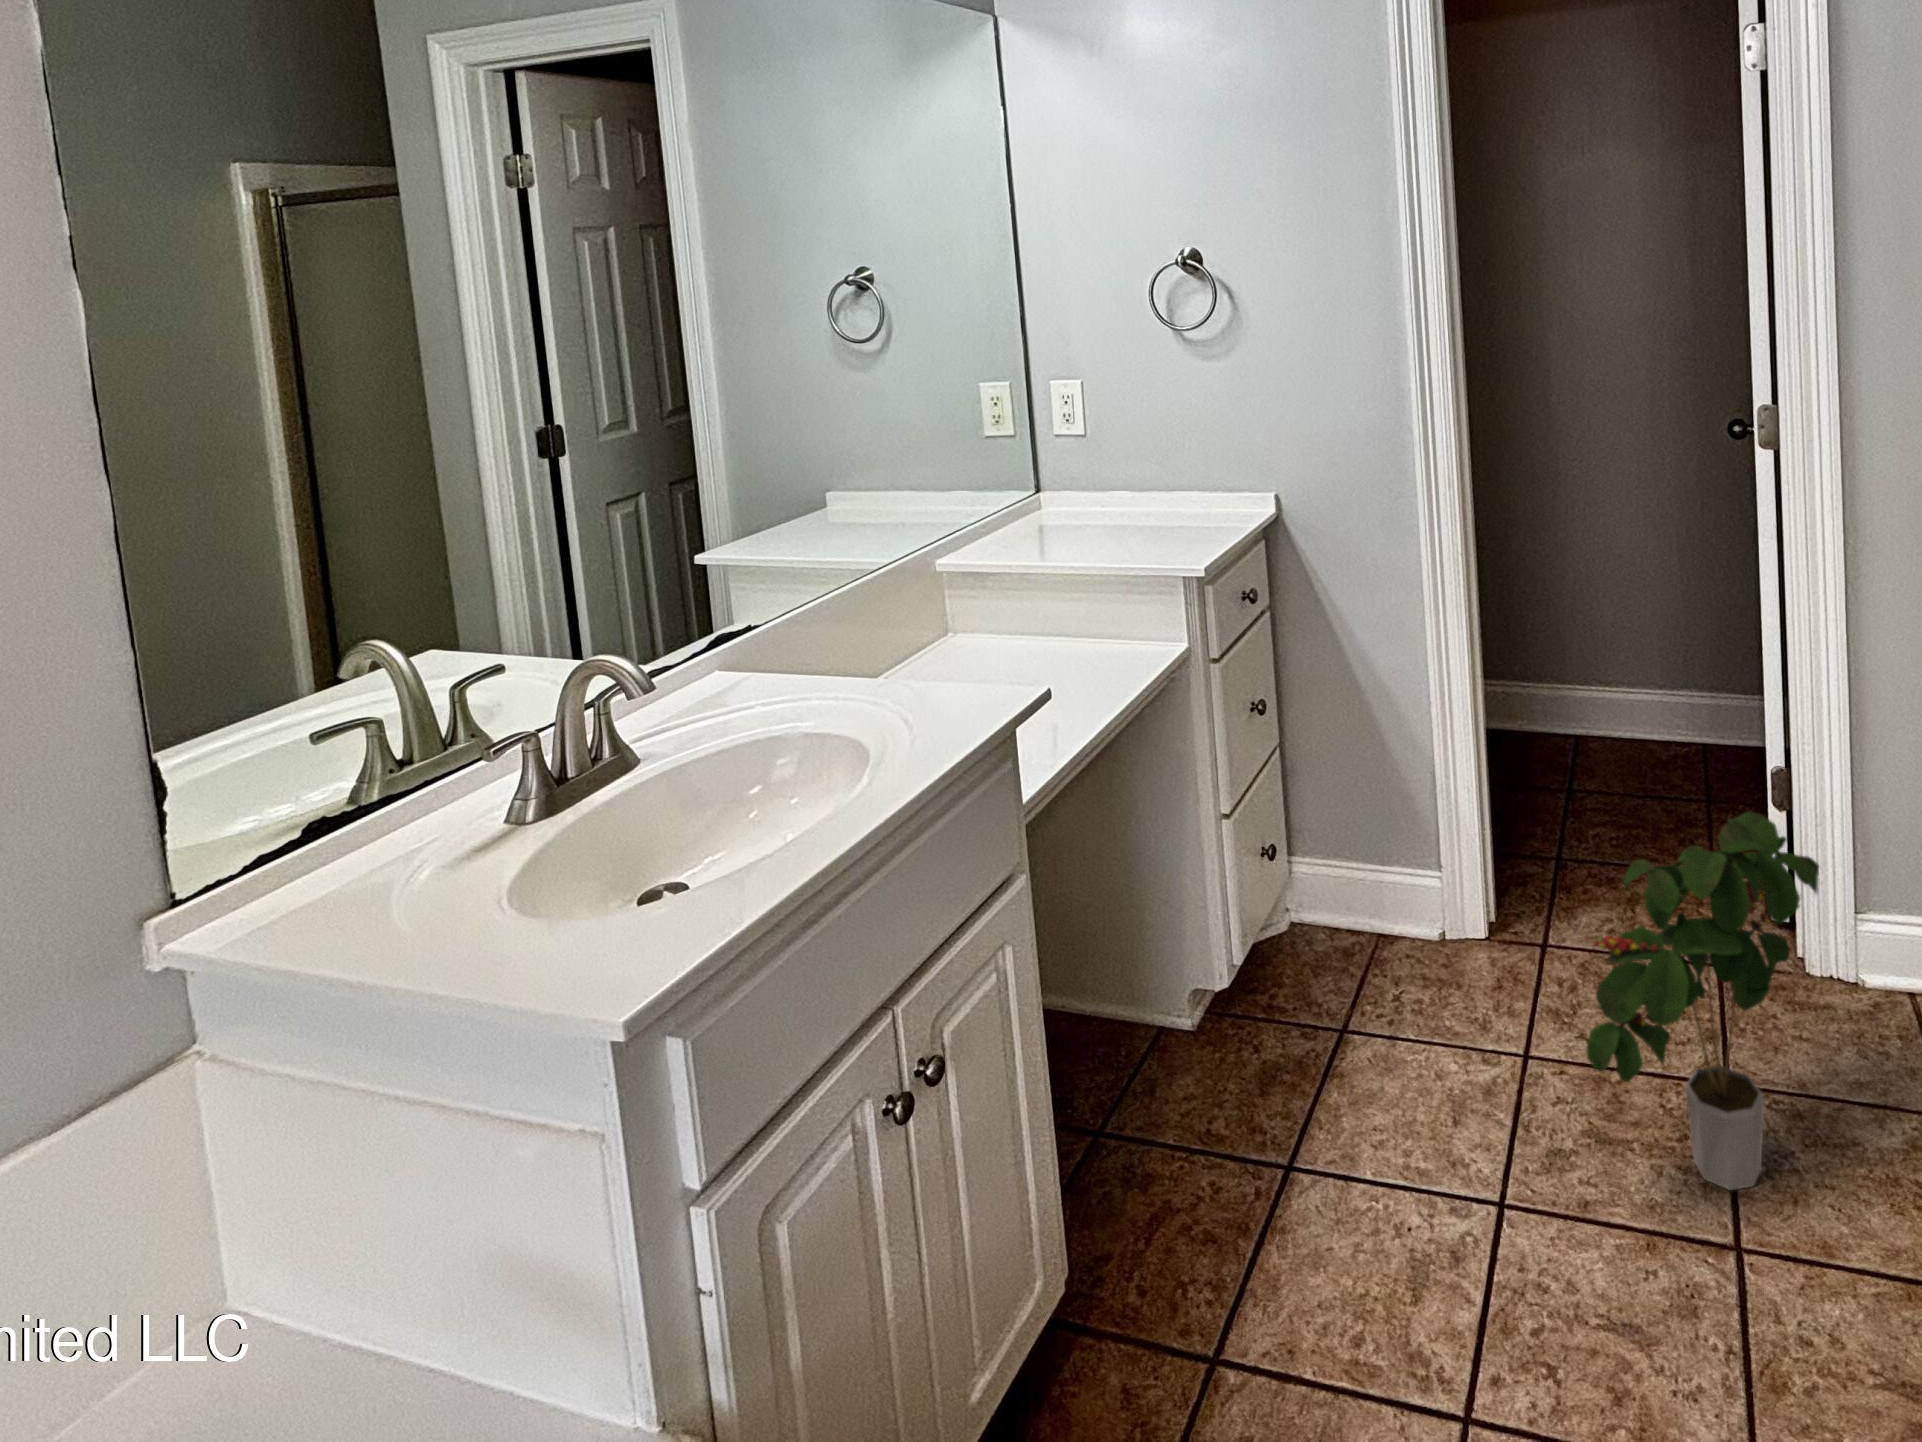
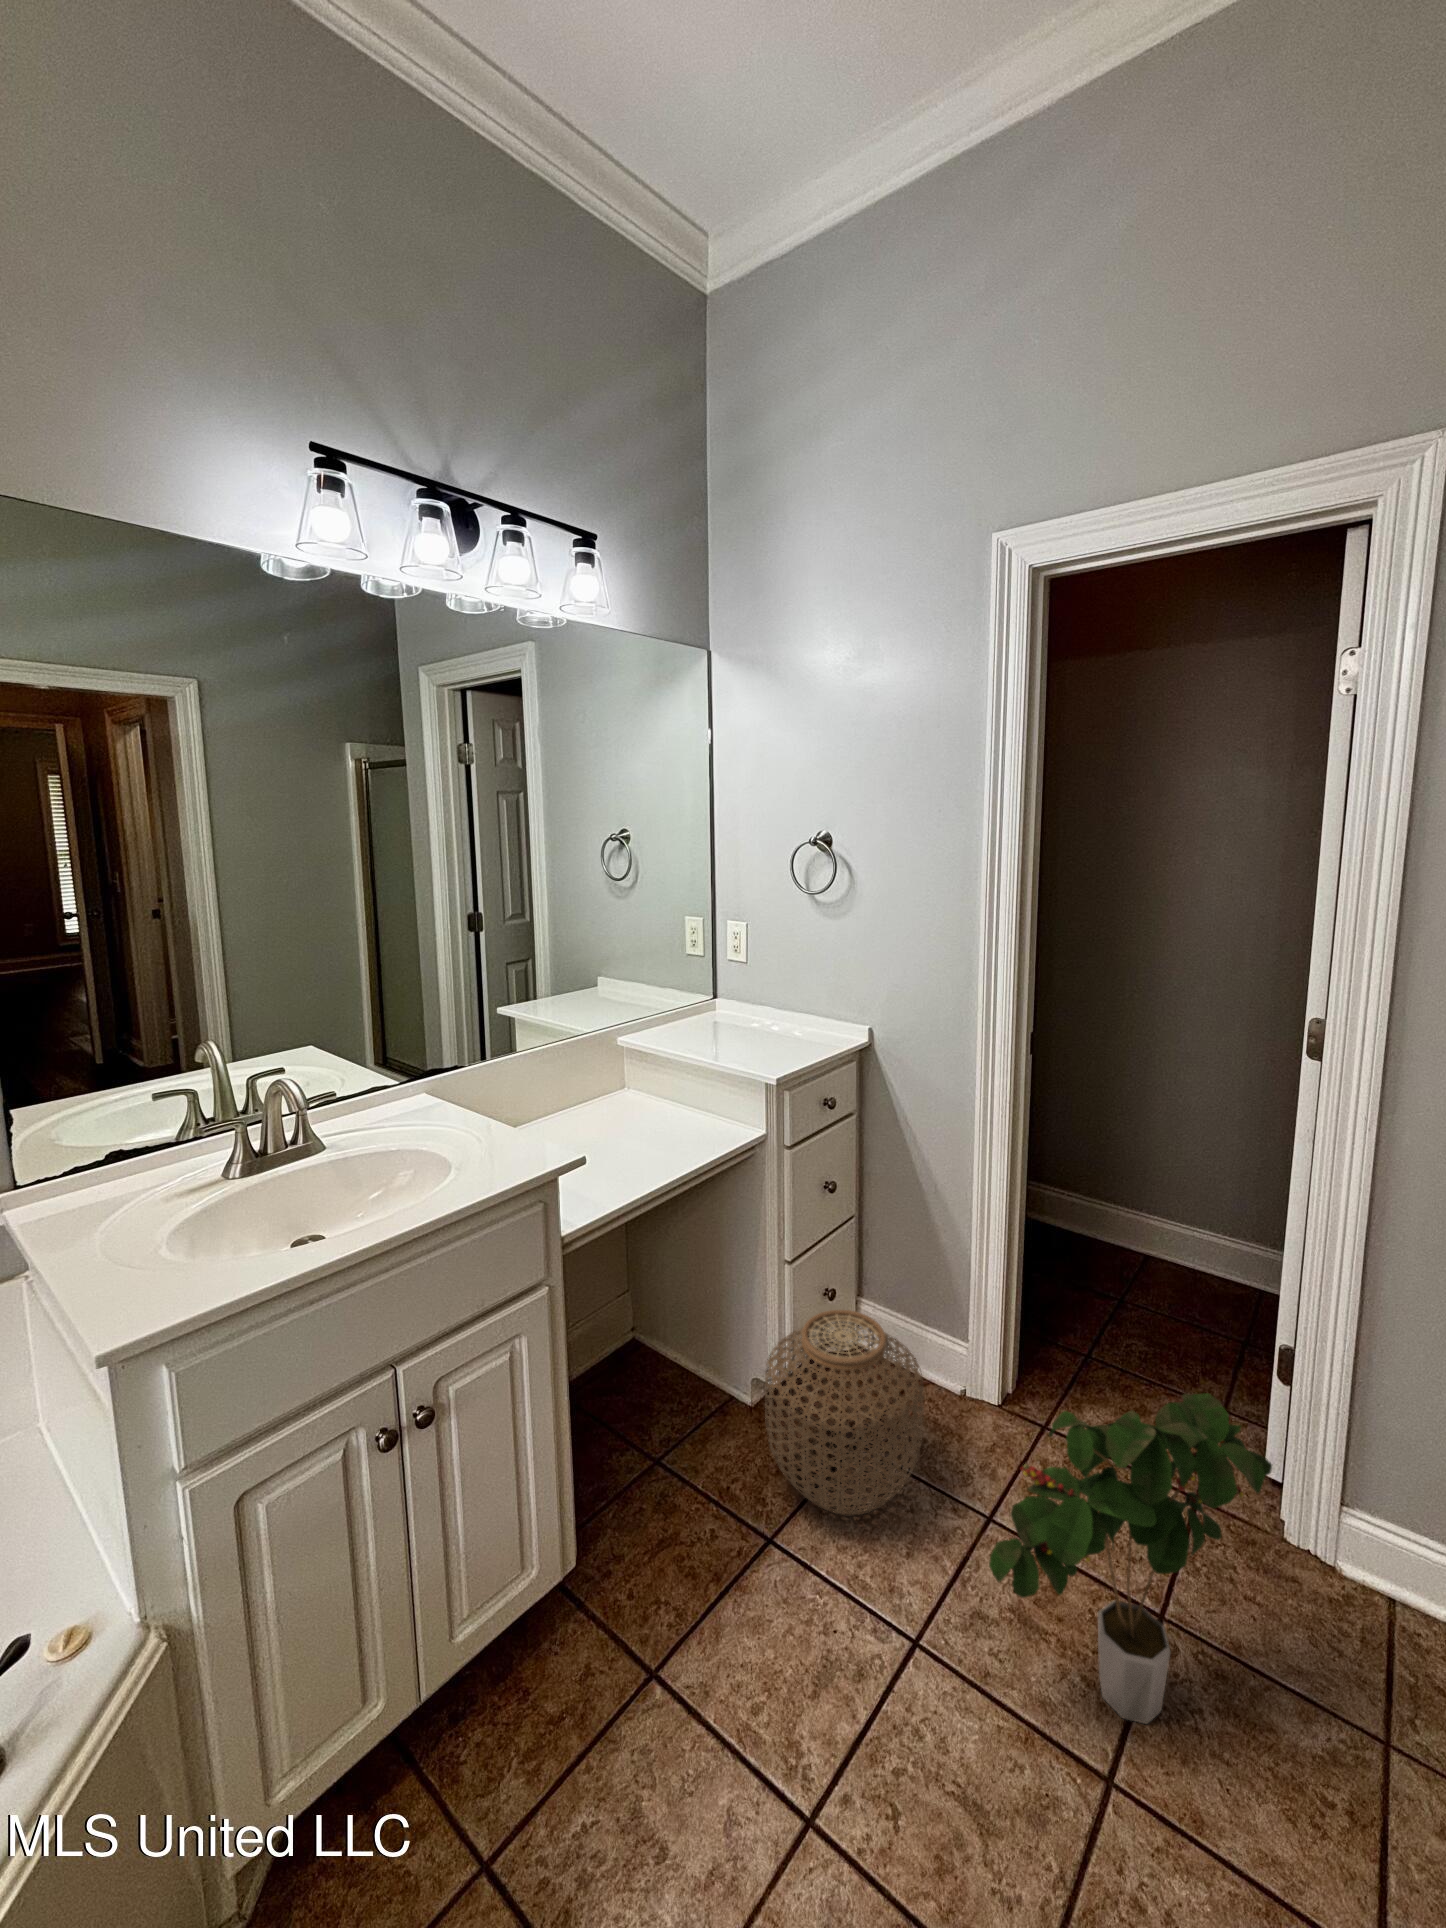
woven basket: none [1235,849,1438,1109] -> present [765,1310,924,1515]

